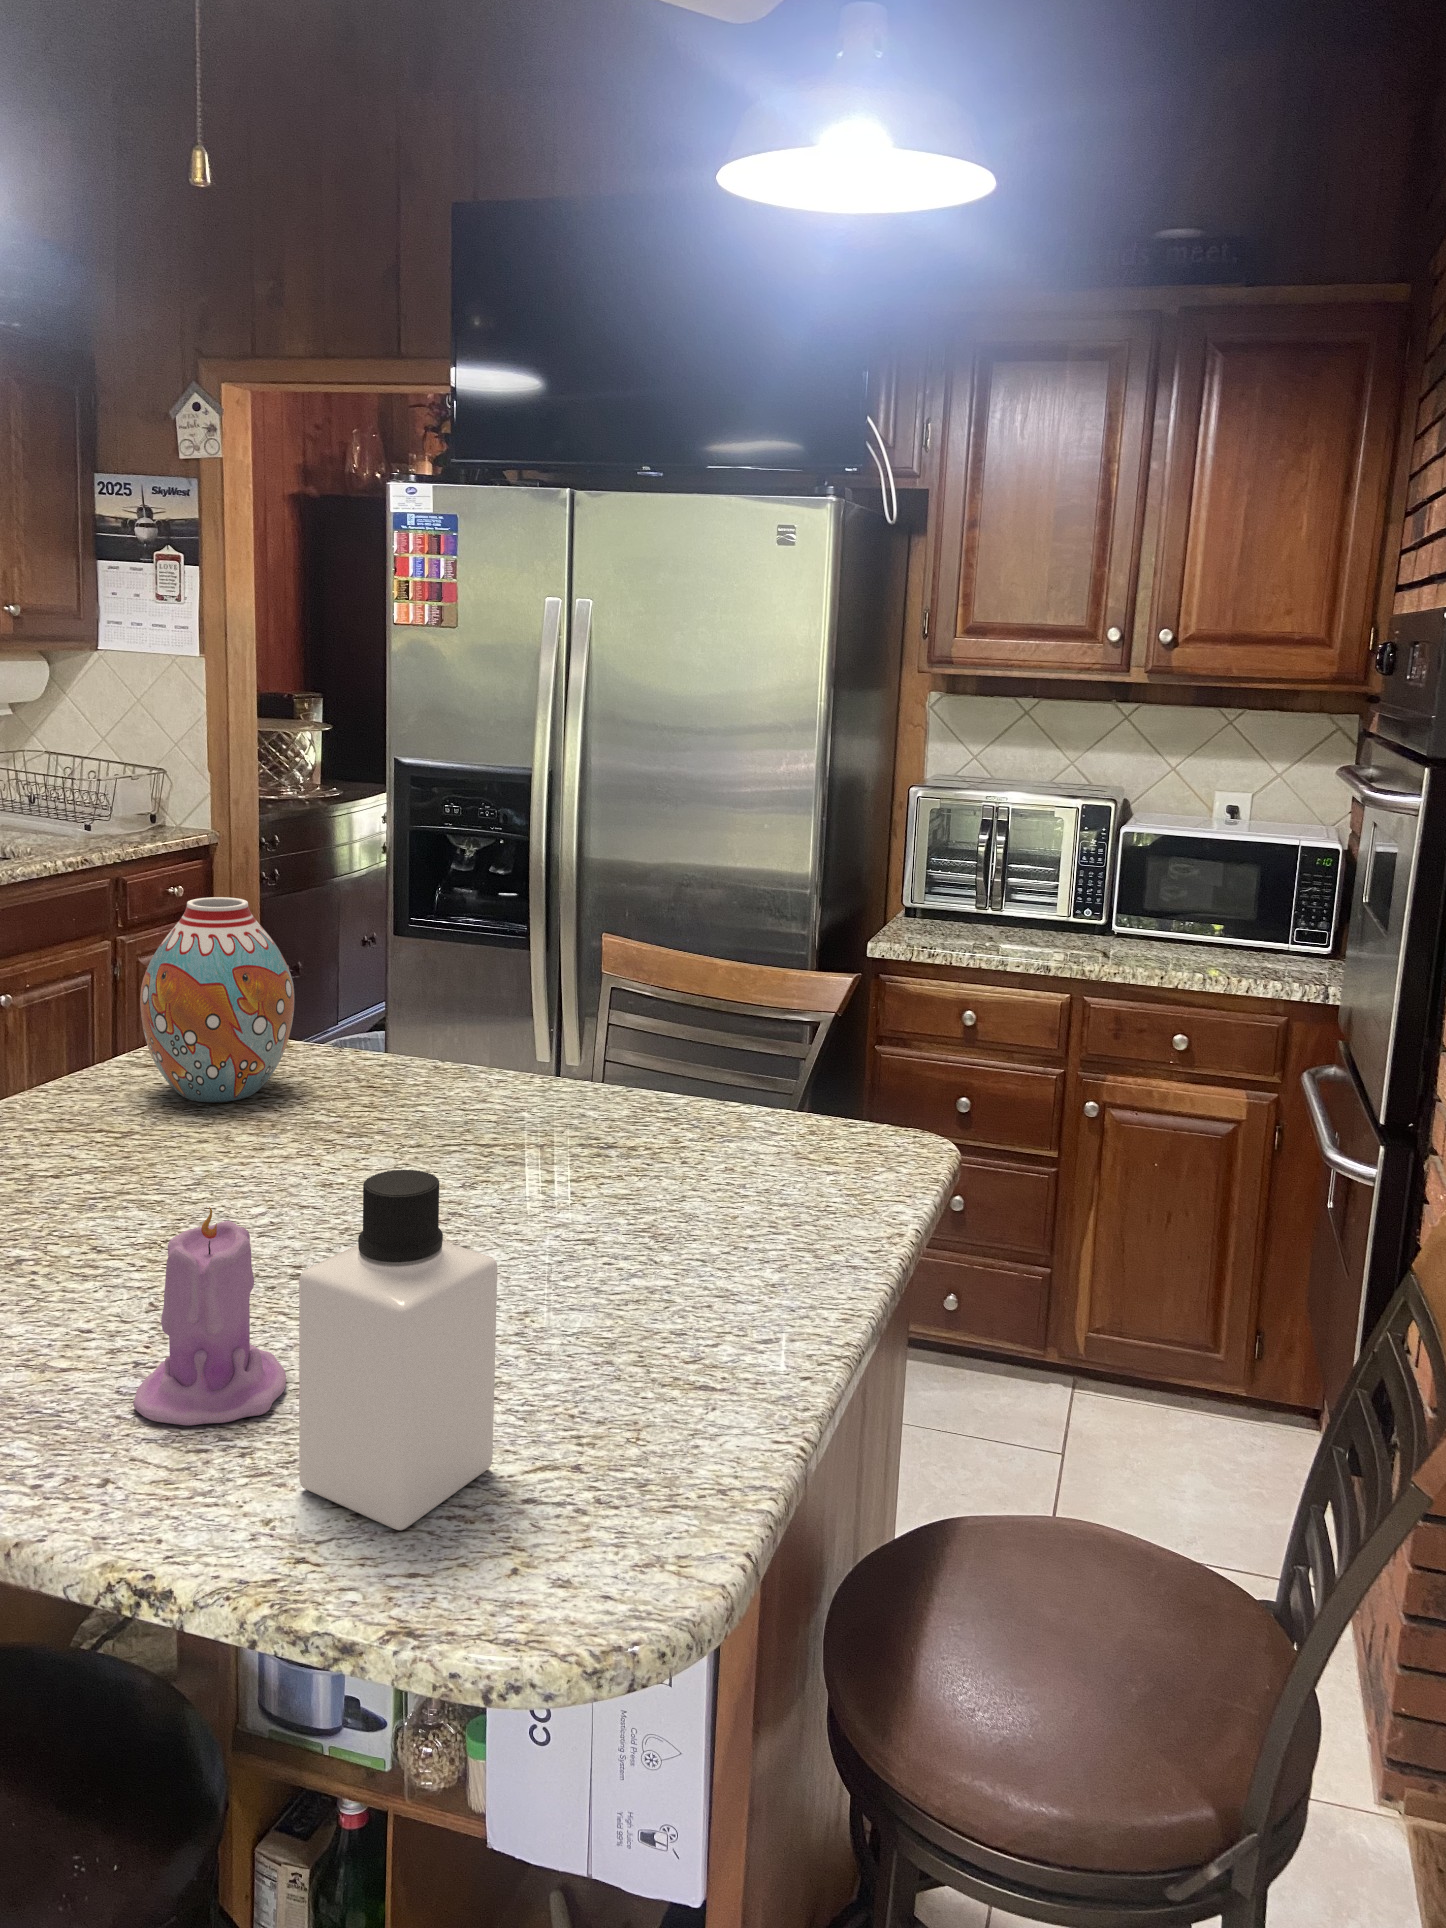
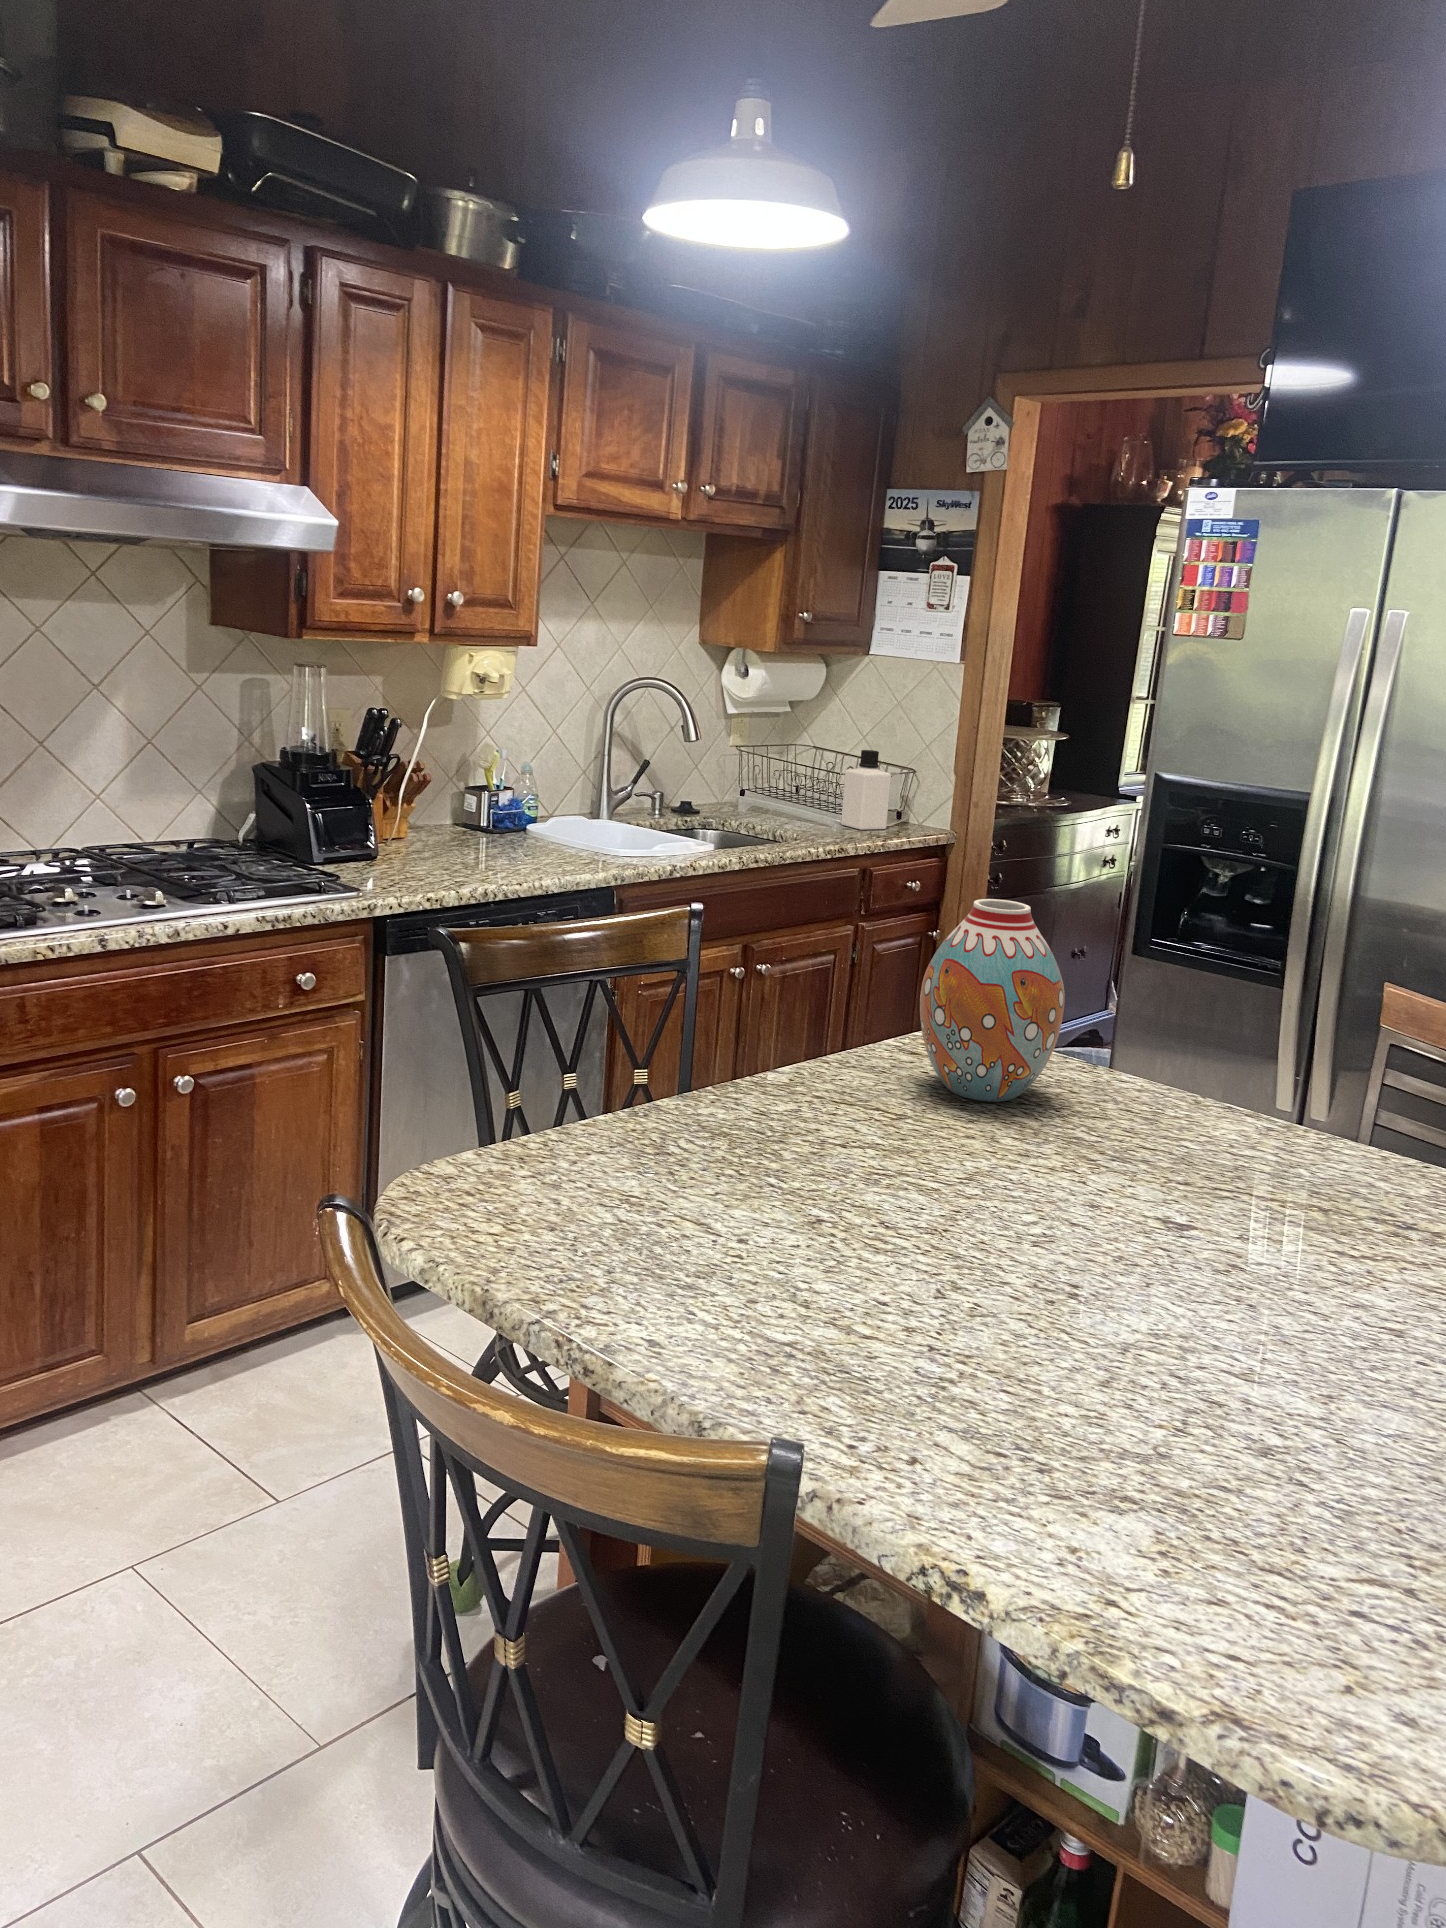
bottle: present [299,1170,497,1530] -> present [841,750,891,830]
candle: present [133,1207,286,1425] -> none [933,1212,1078,1433]

